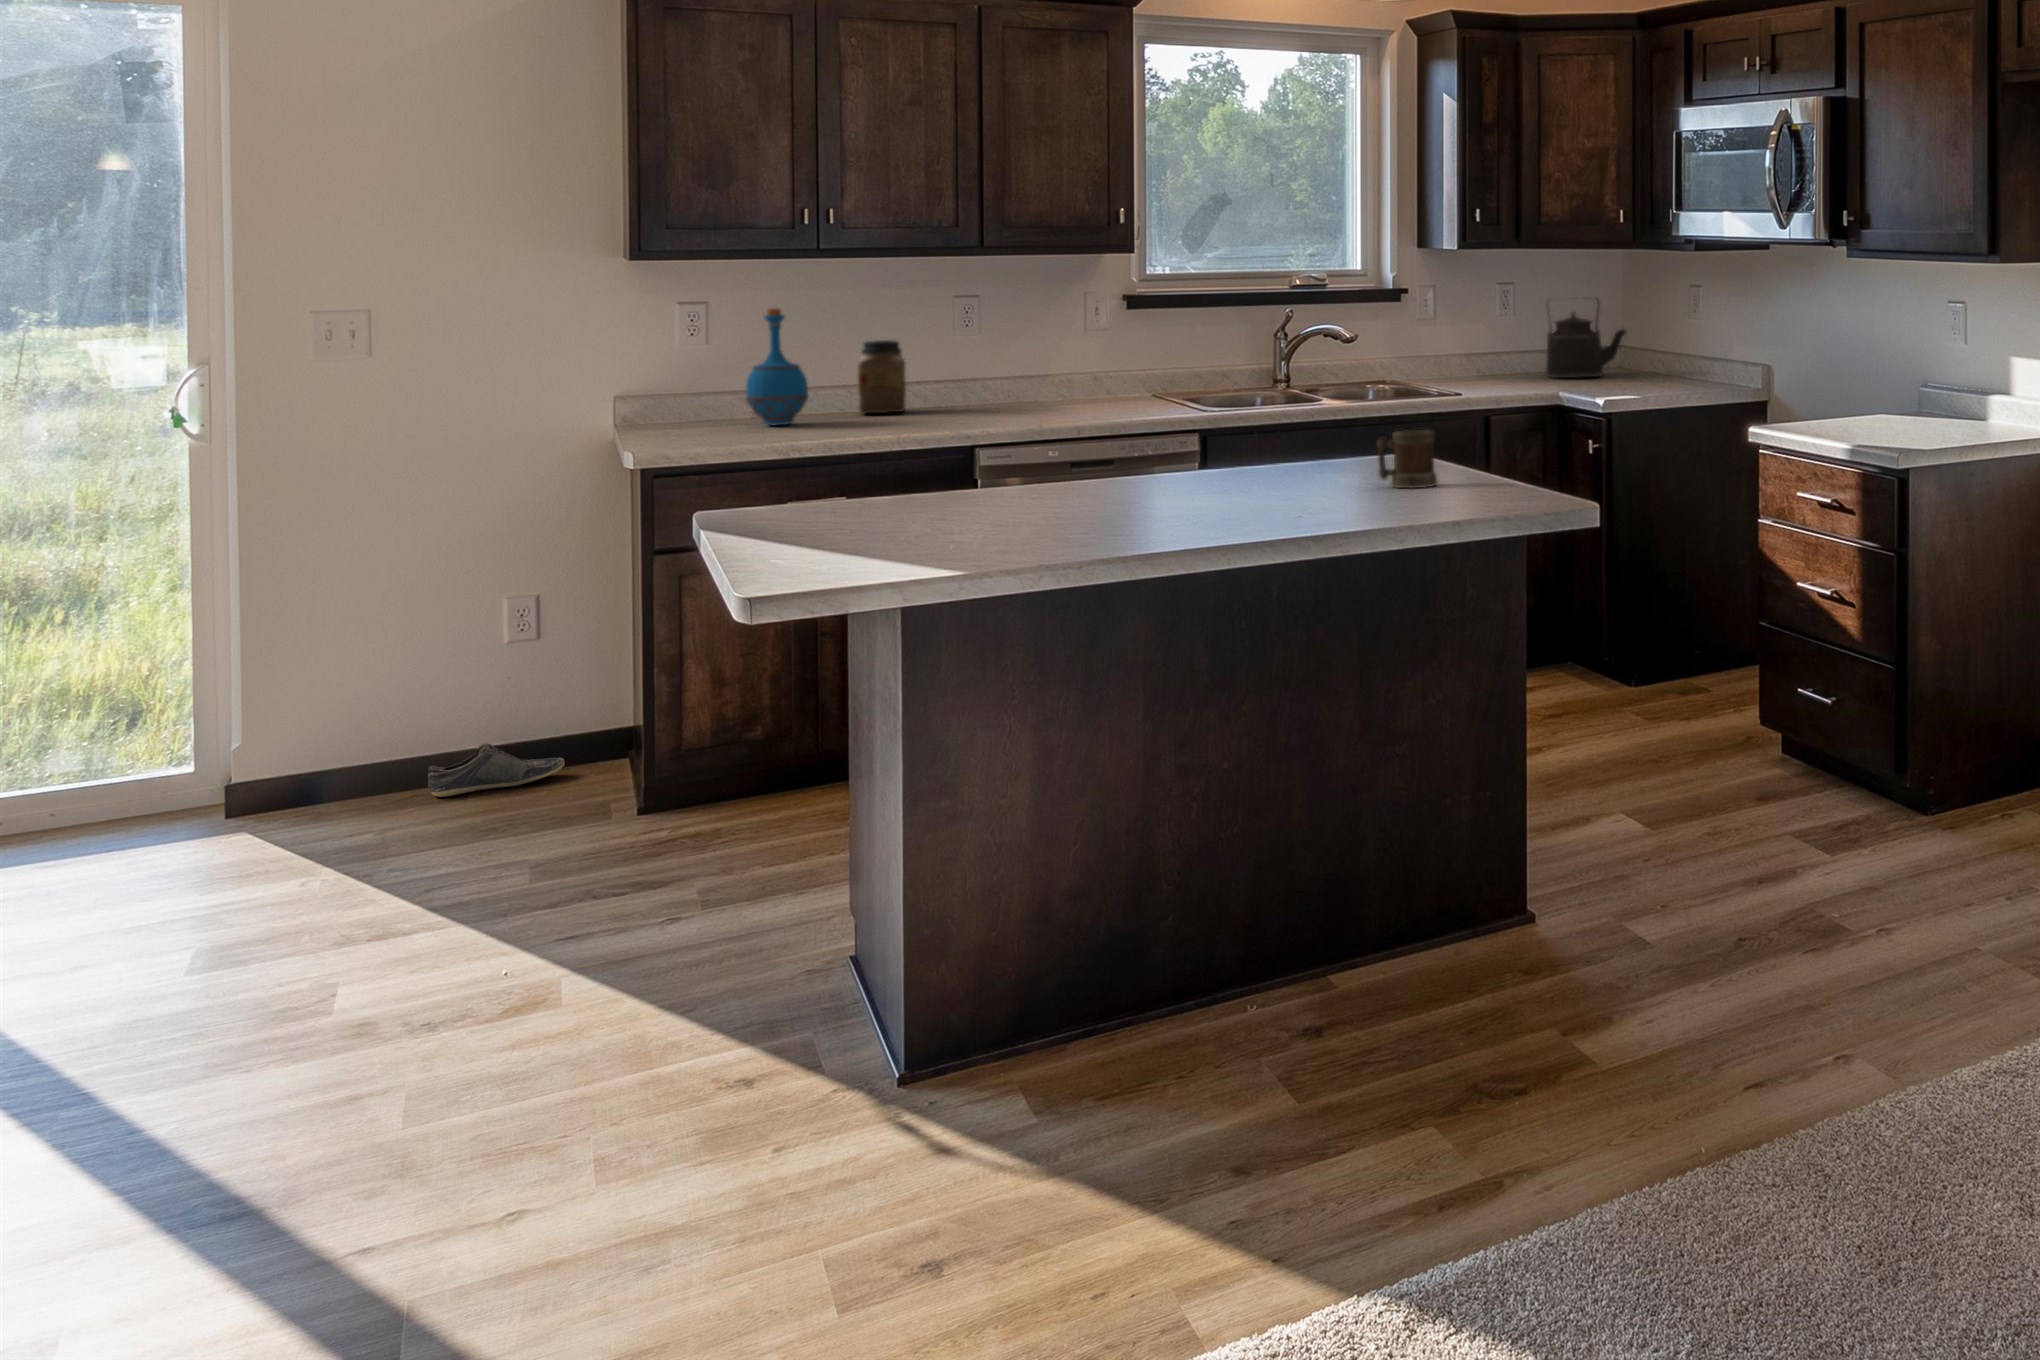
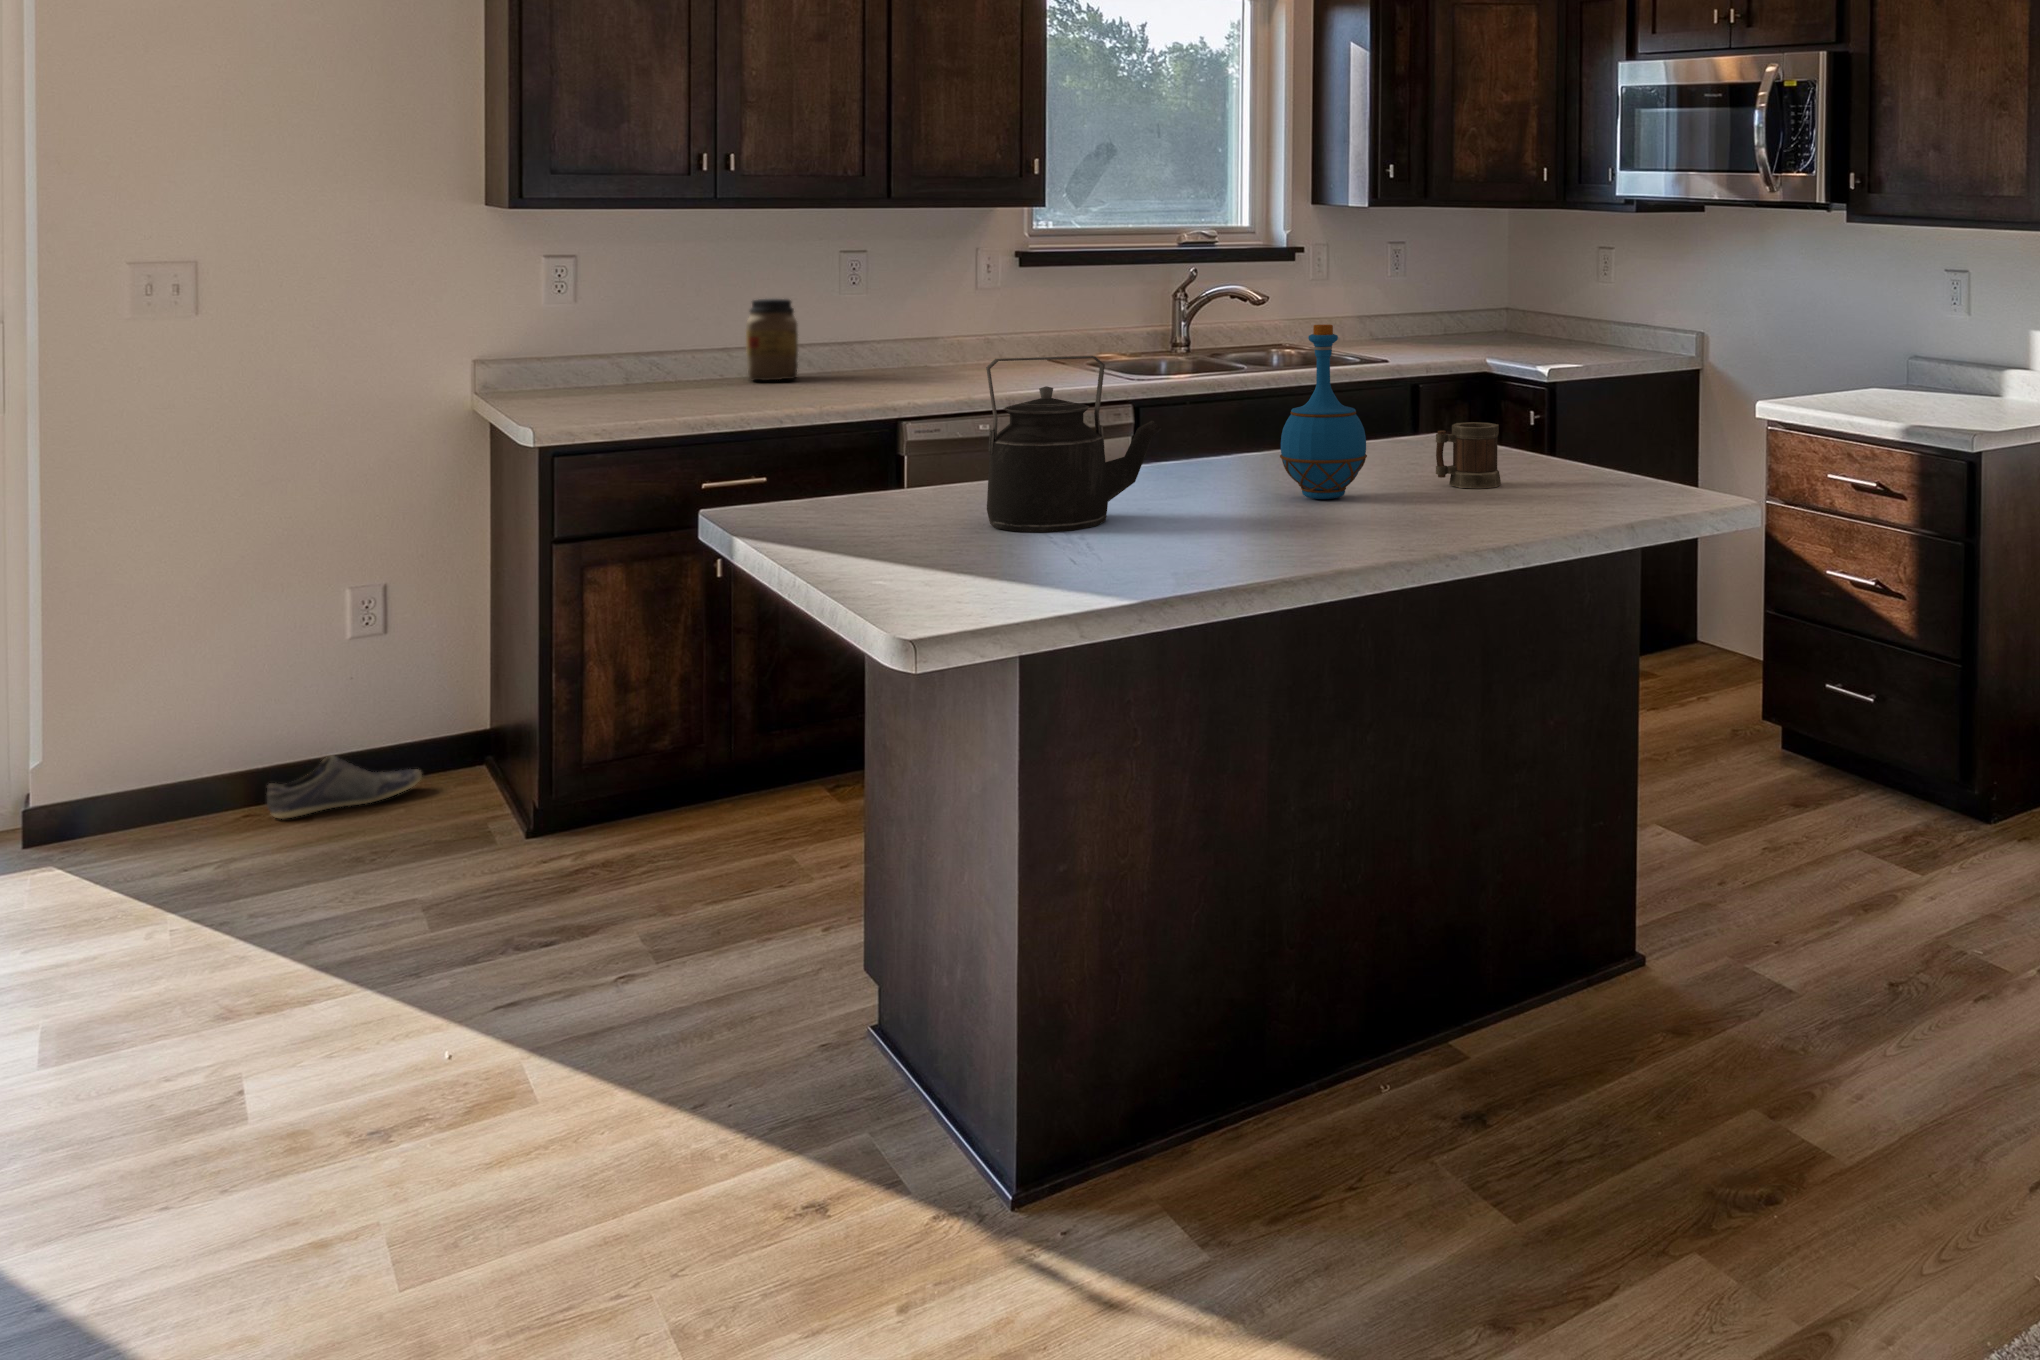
kettle: present [1546,300,1626,378] -> present [986,356,1162,532]
bottle: present [746,309,808,426] -> present [1280,324,1367,499]

